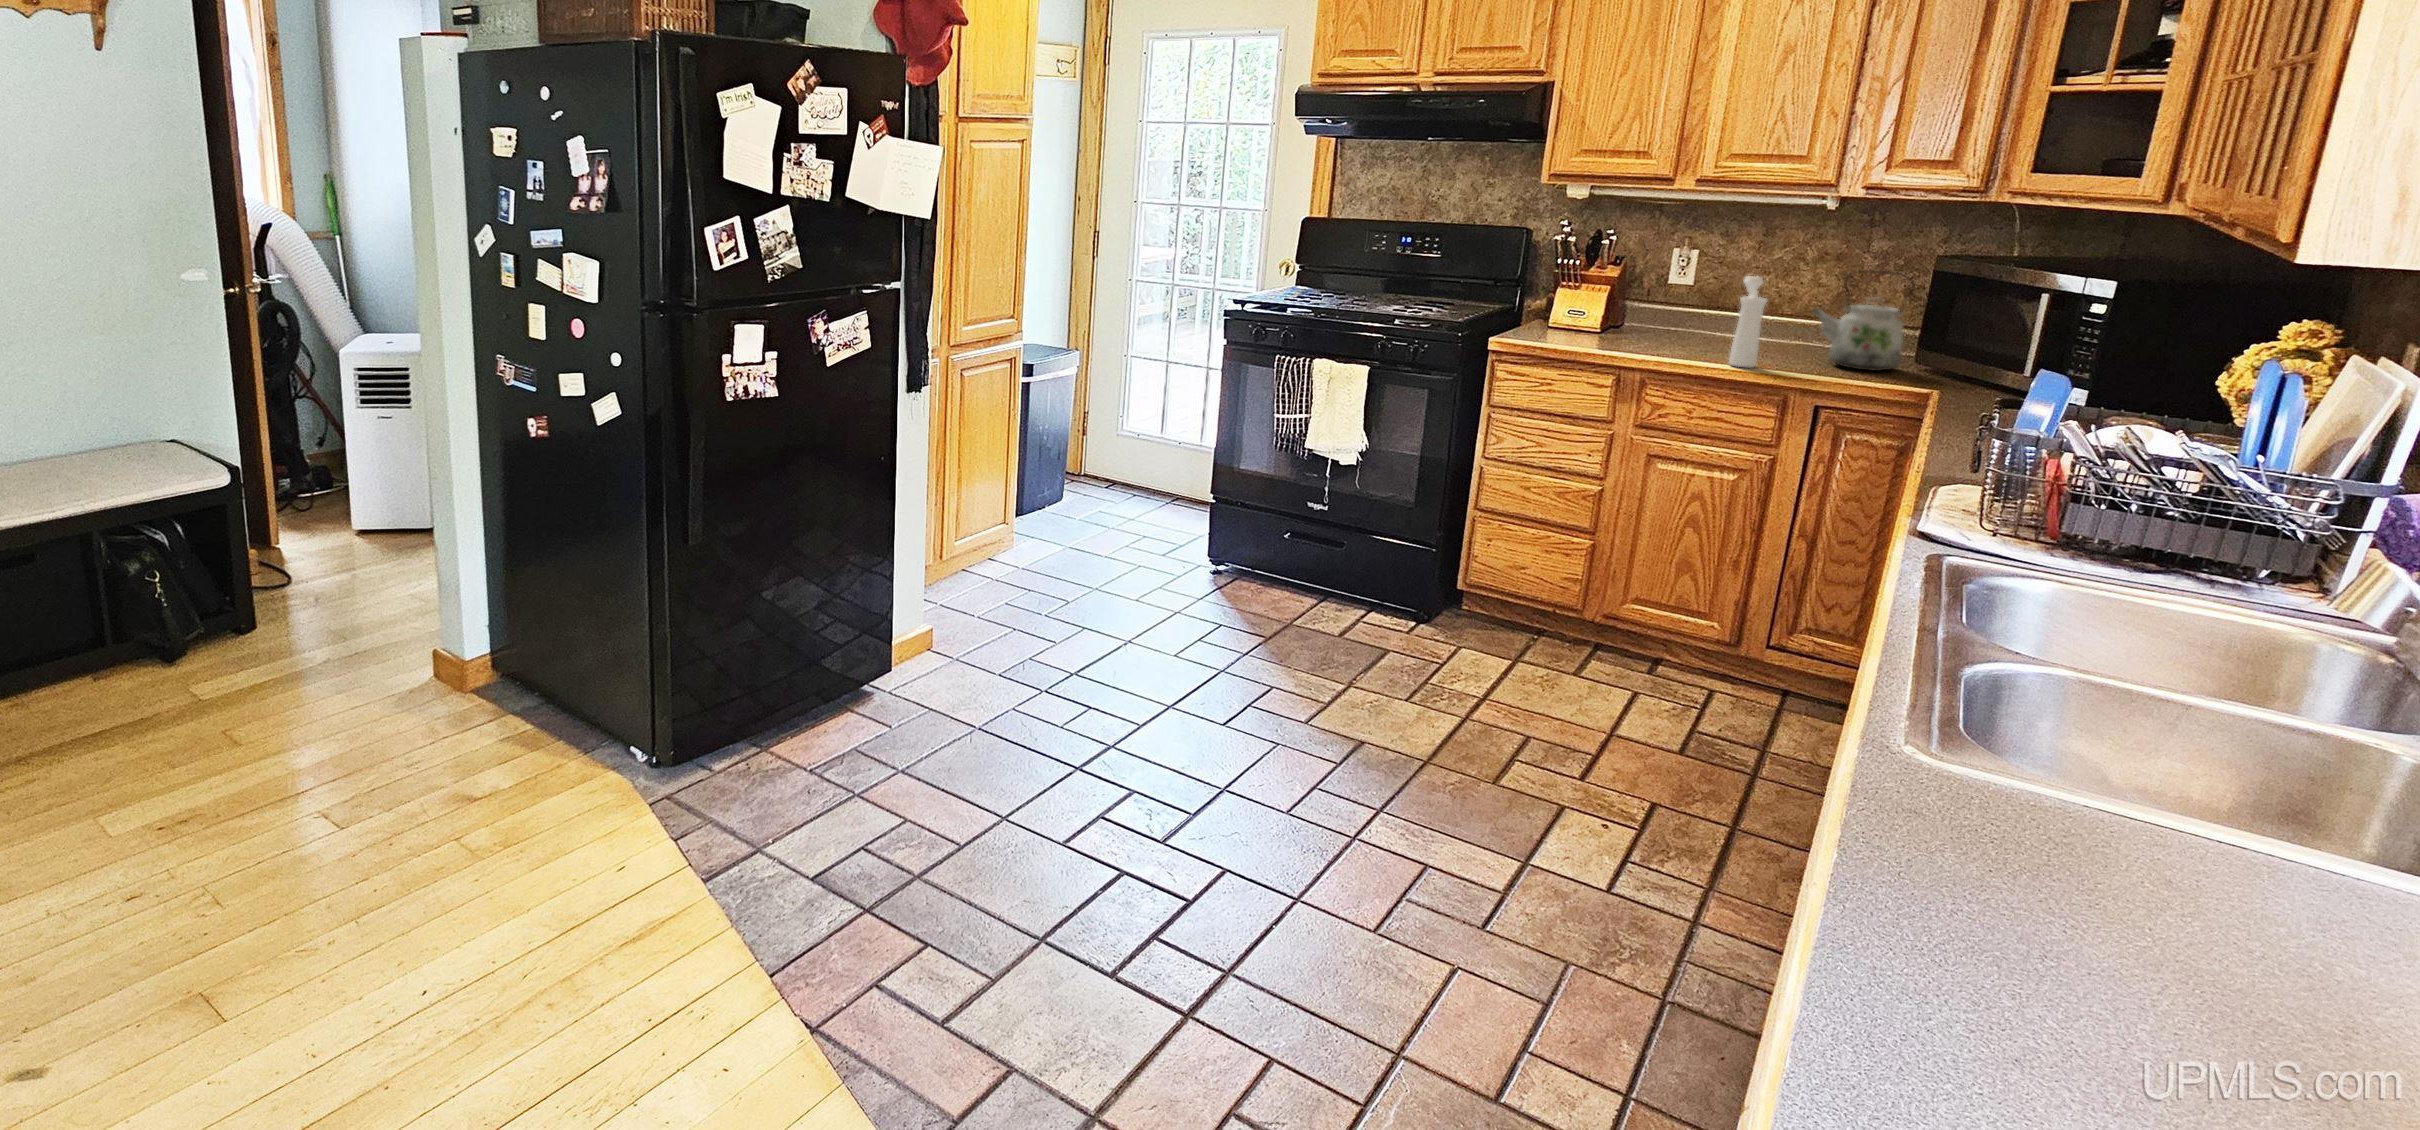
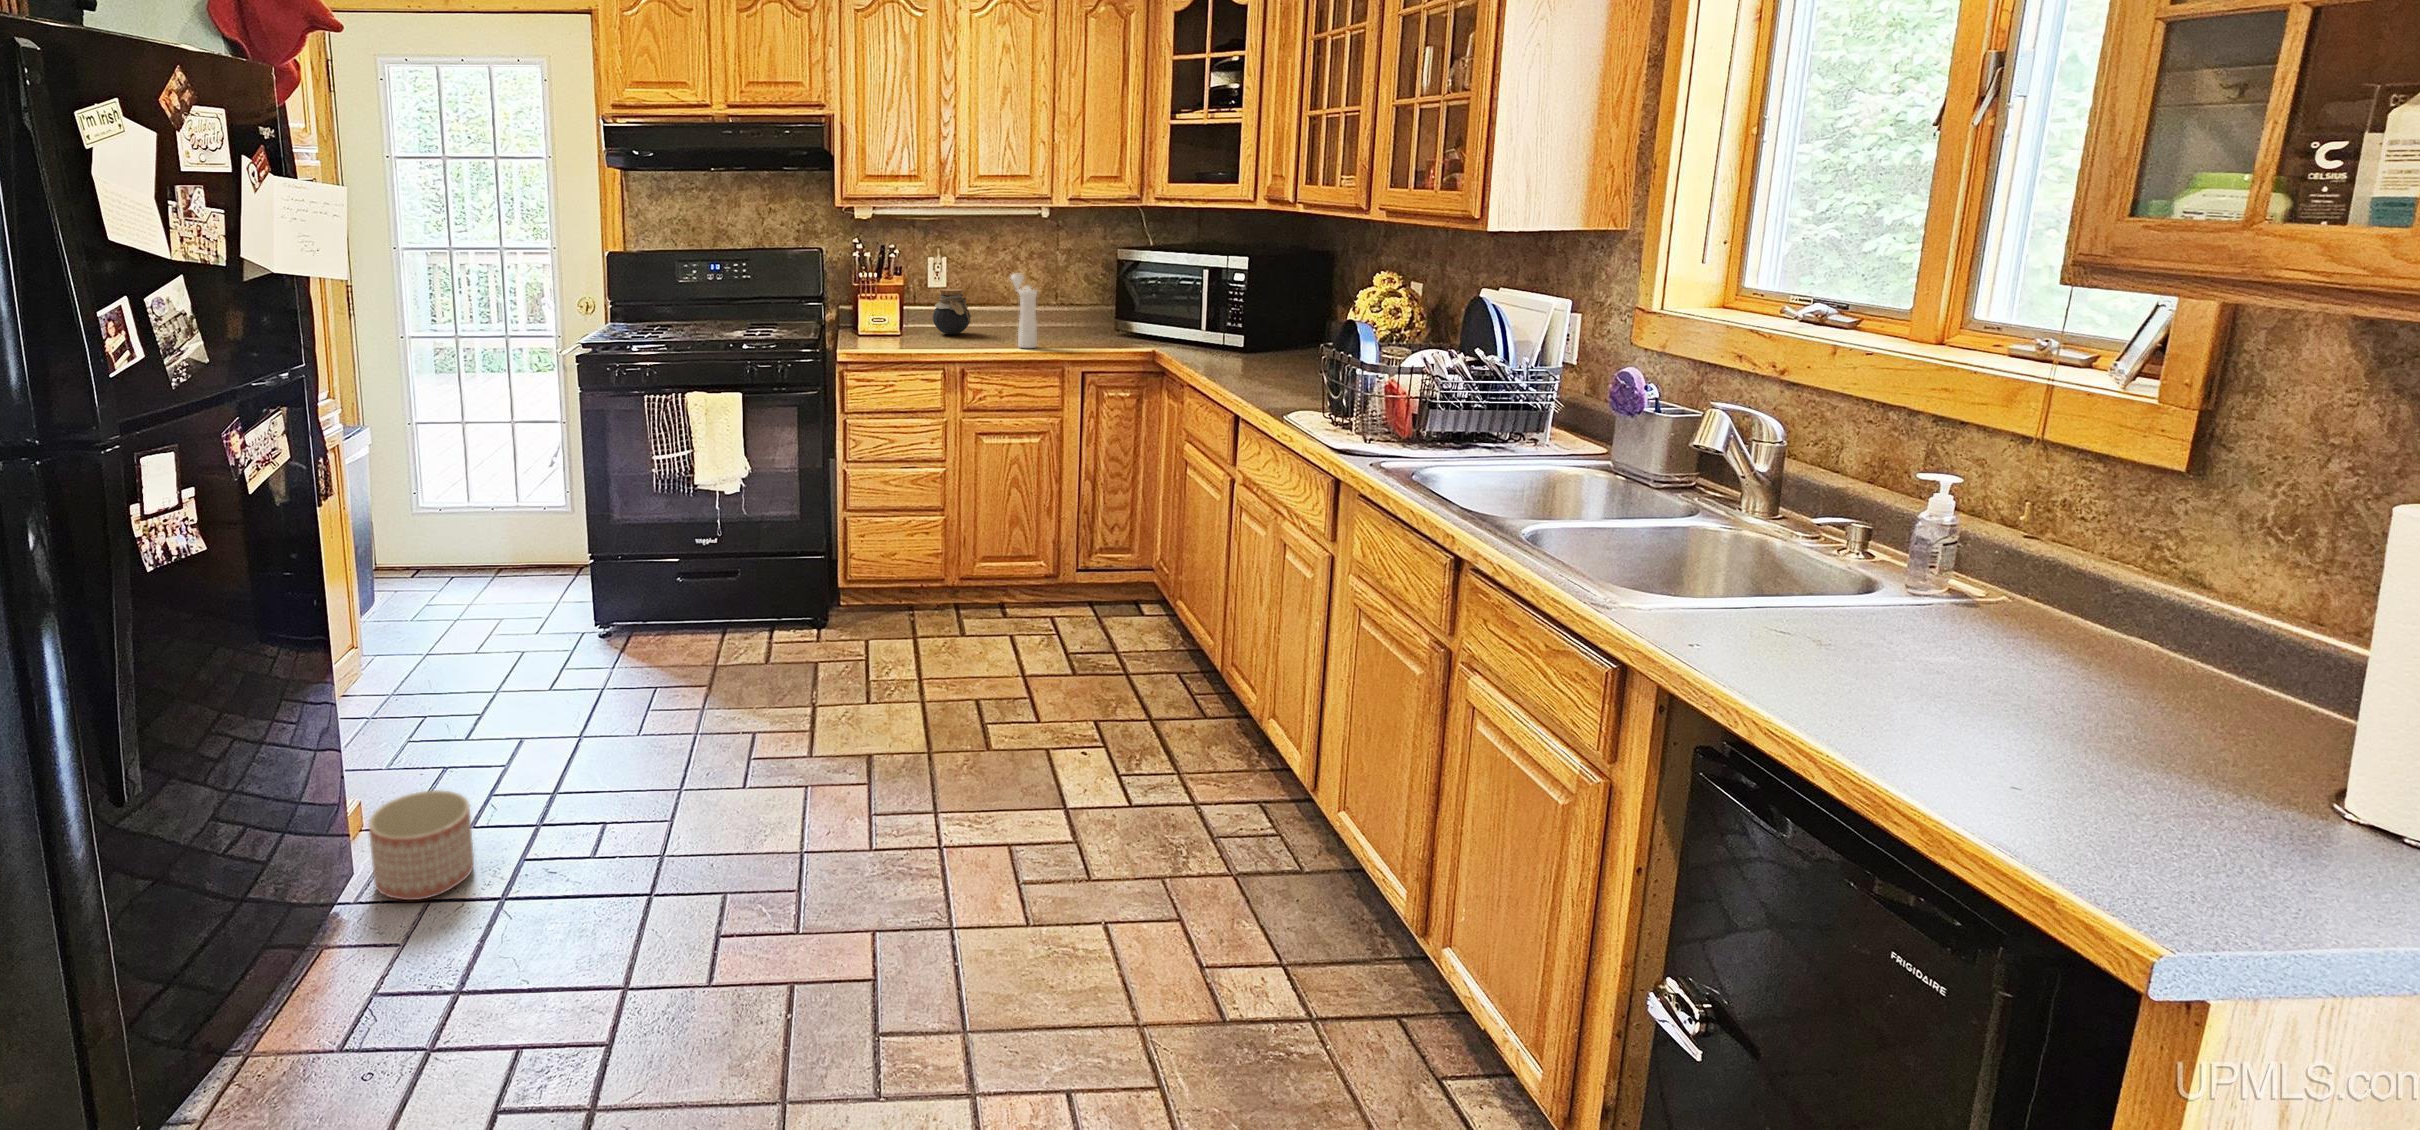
kettle: present [1812,271,1915,371] -> none [1054,261,1116,339]
jar: none [1646,286,1698,340] -> present [933,289,971,335]
planter: none [905,627,980,708] -> present [369,790,474,900]

